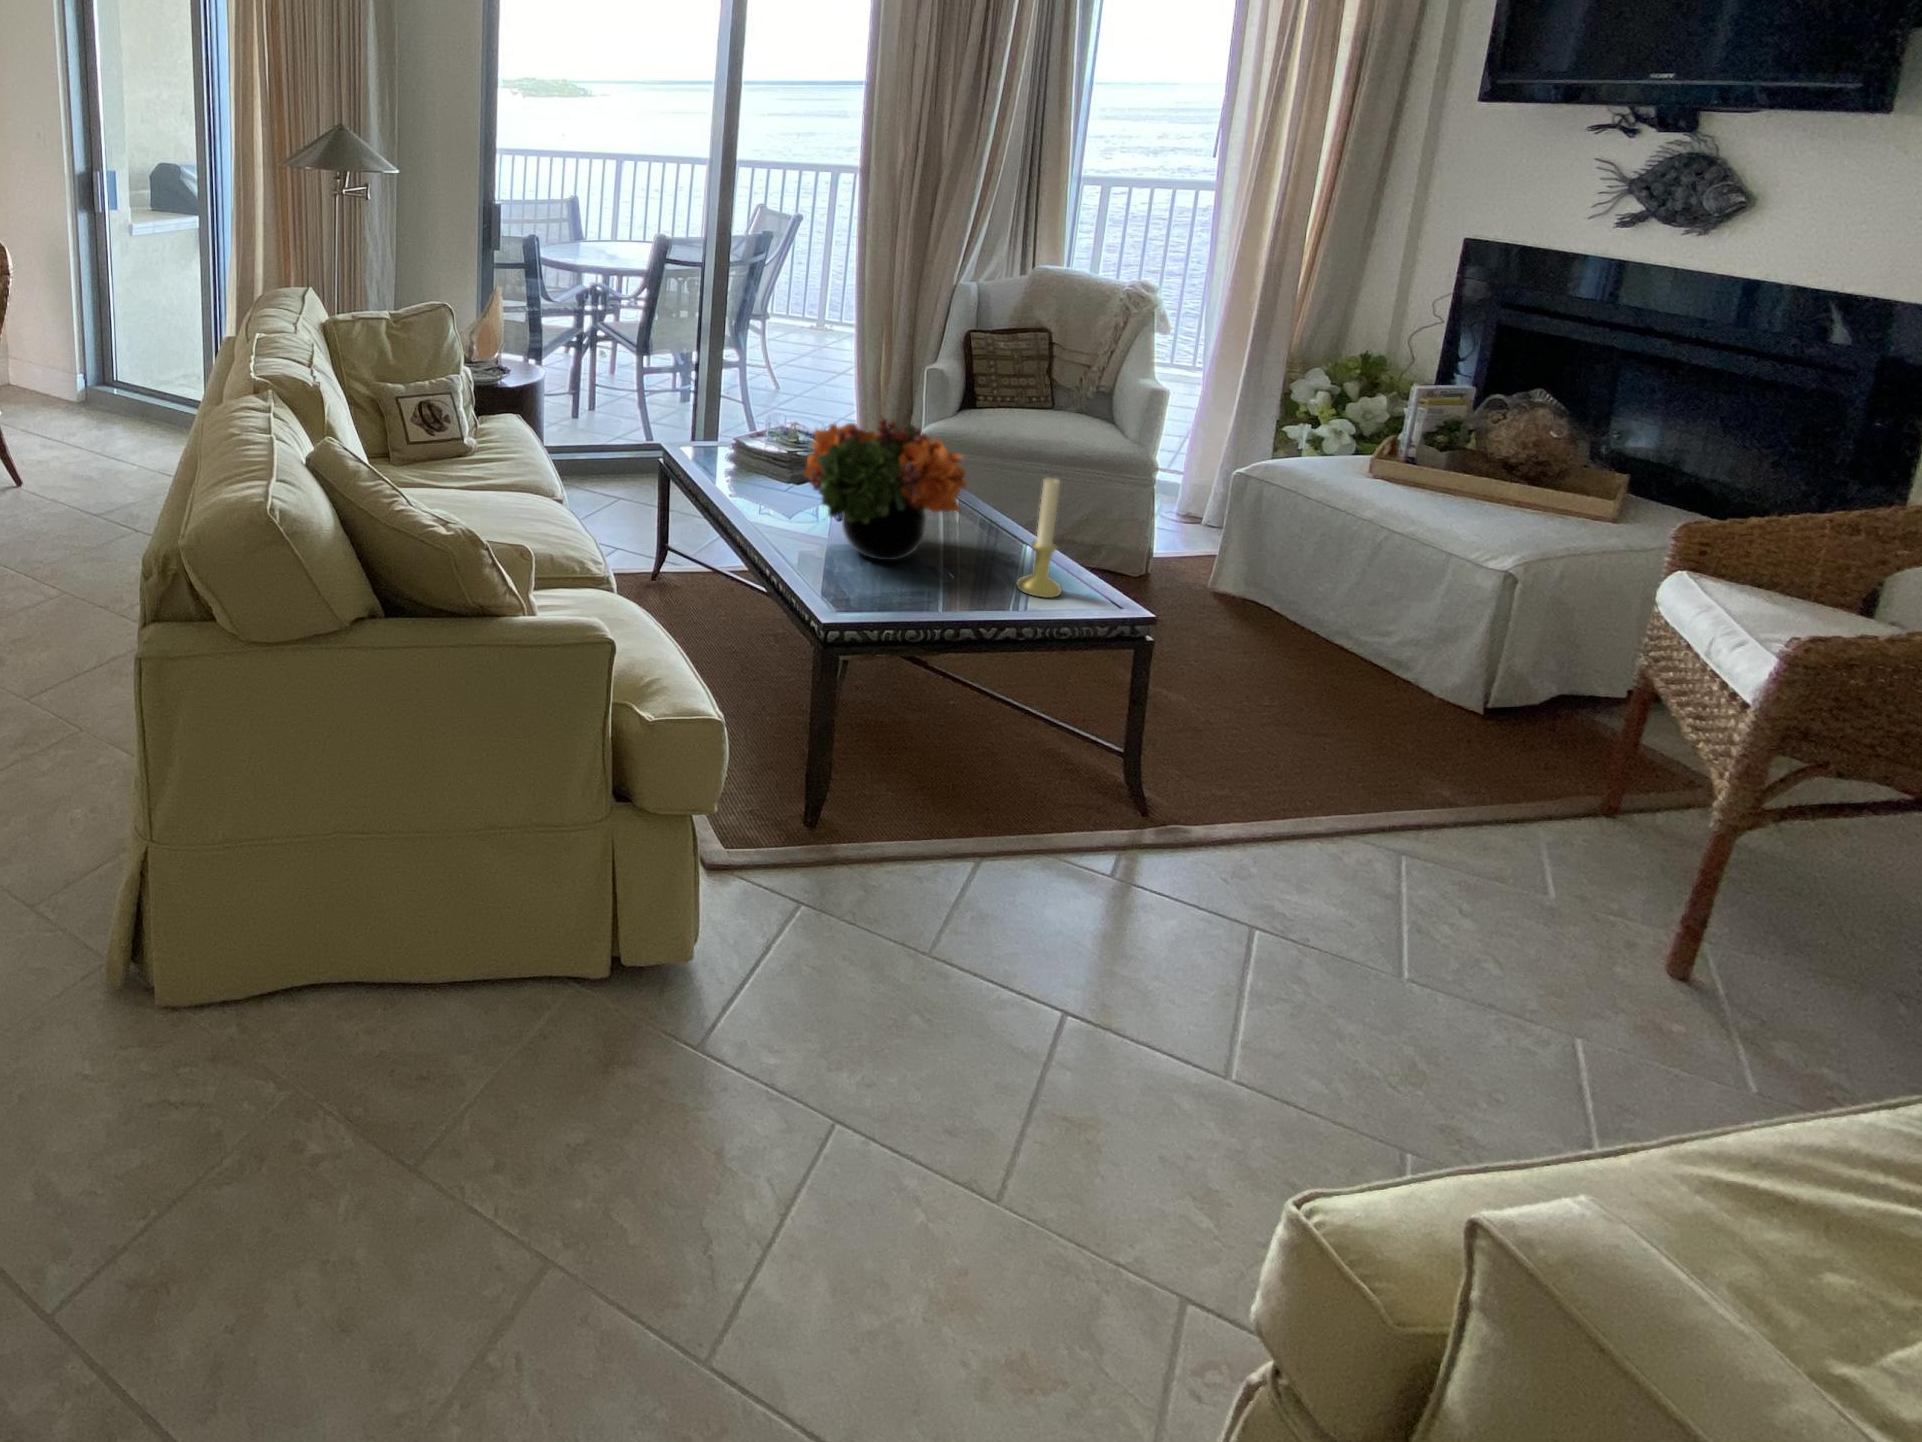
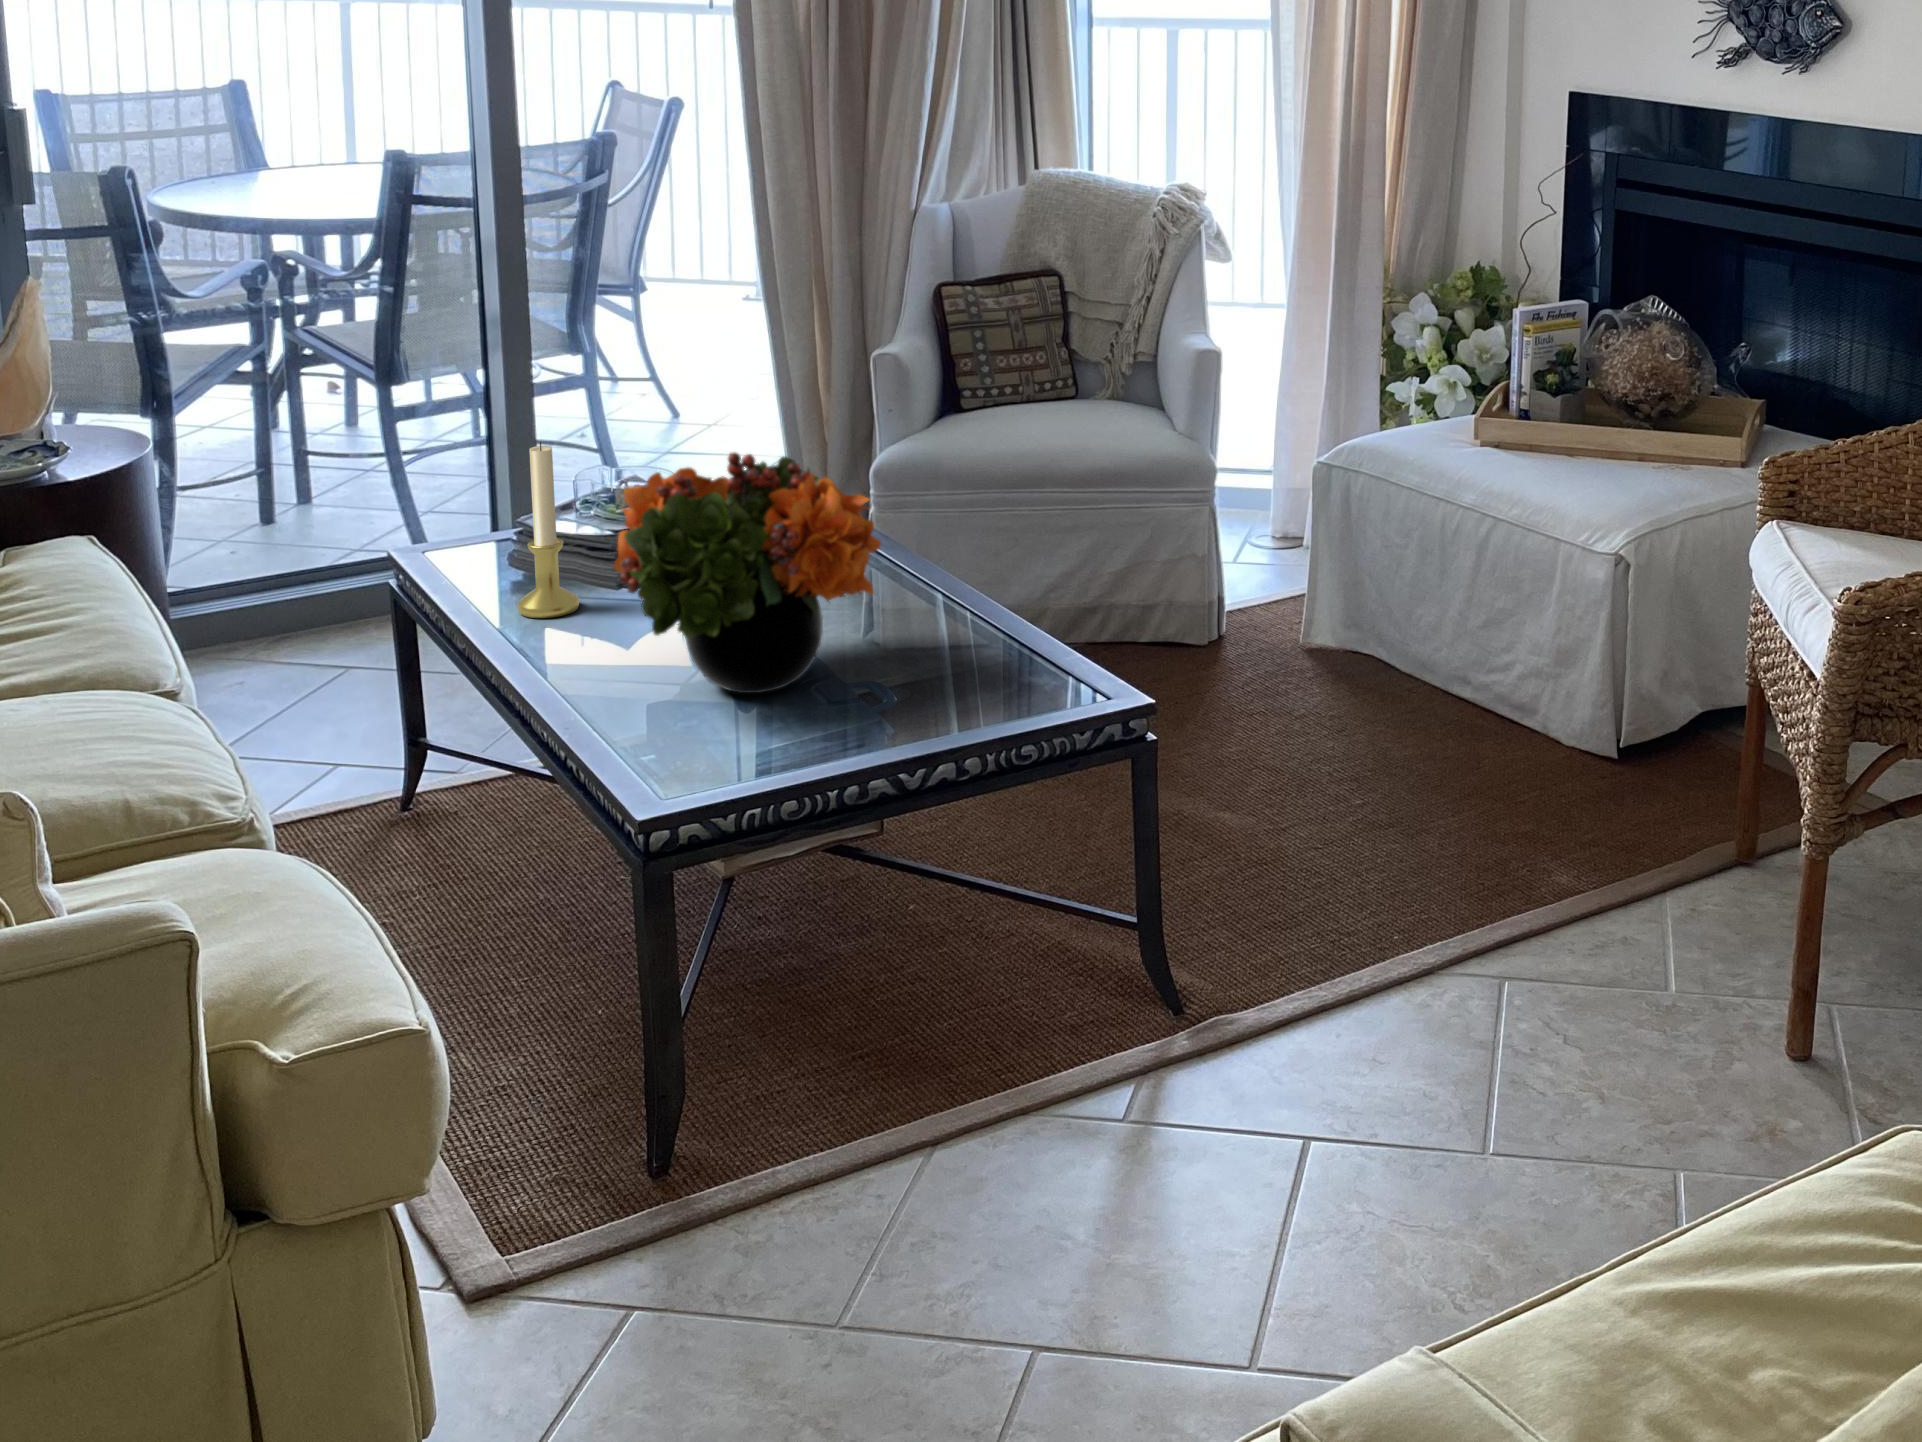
candle holder: present [1017,478,1061,598] -> present [518,442,579,618]

